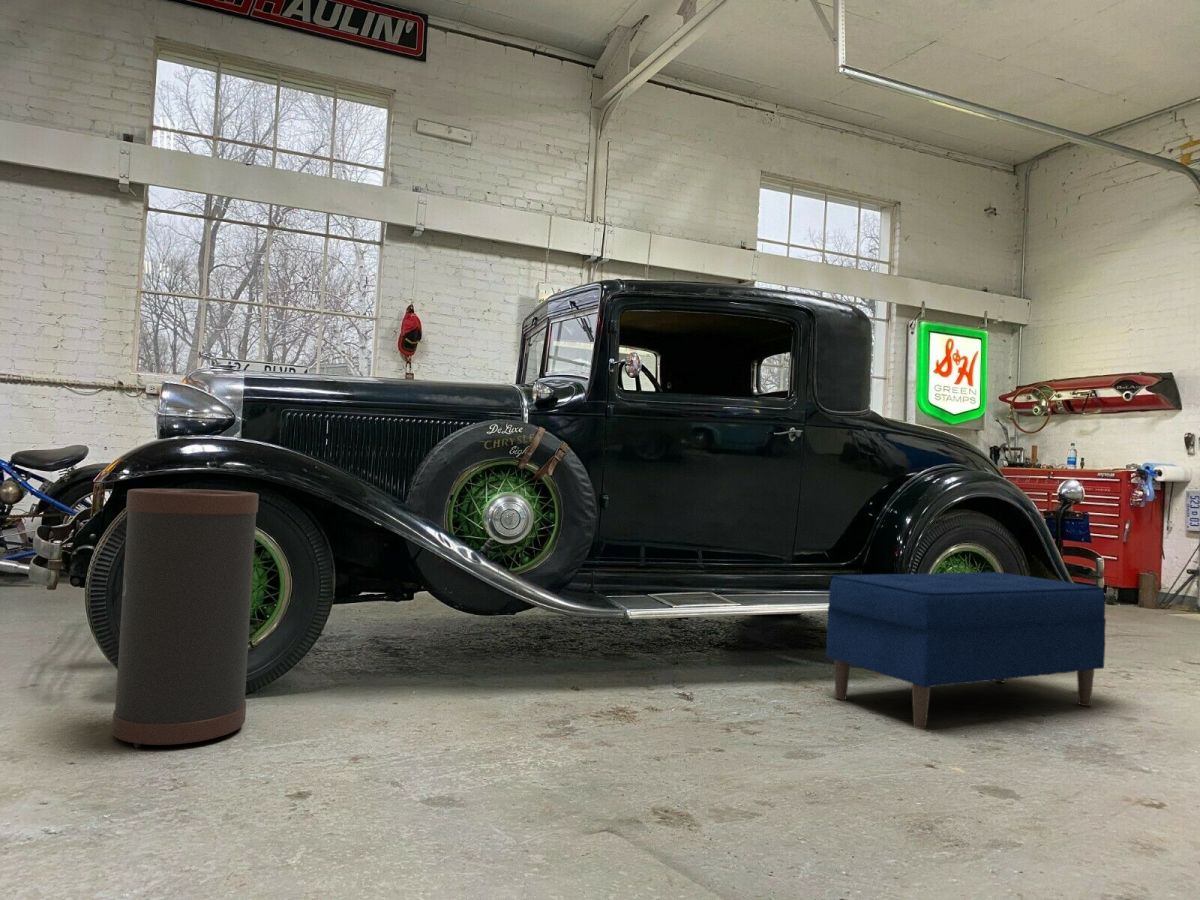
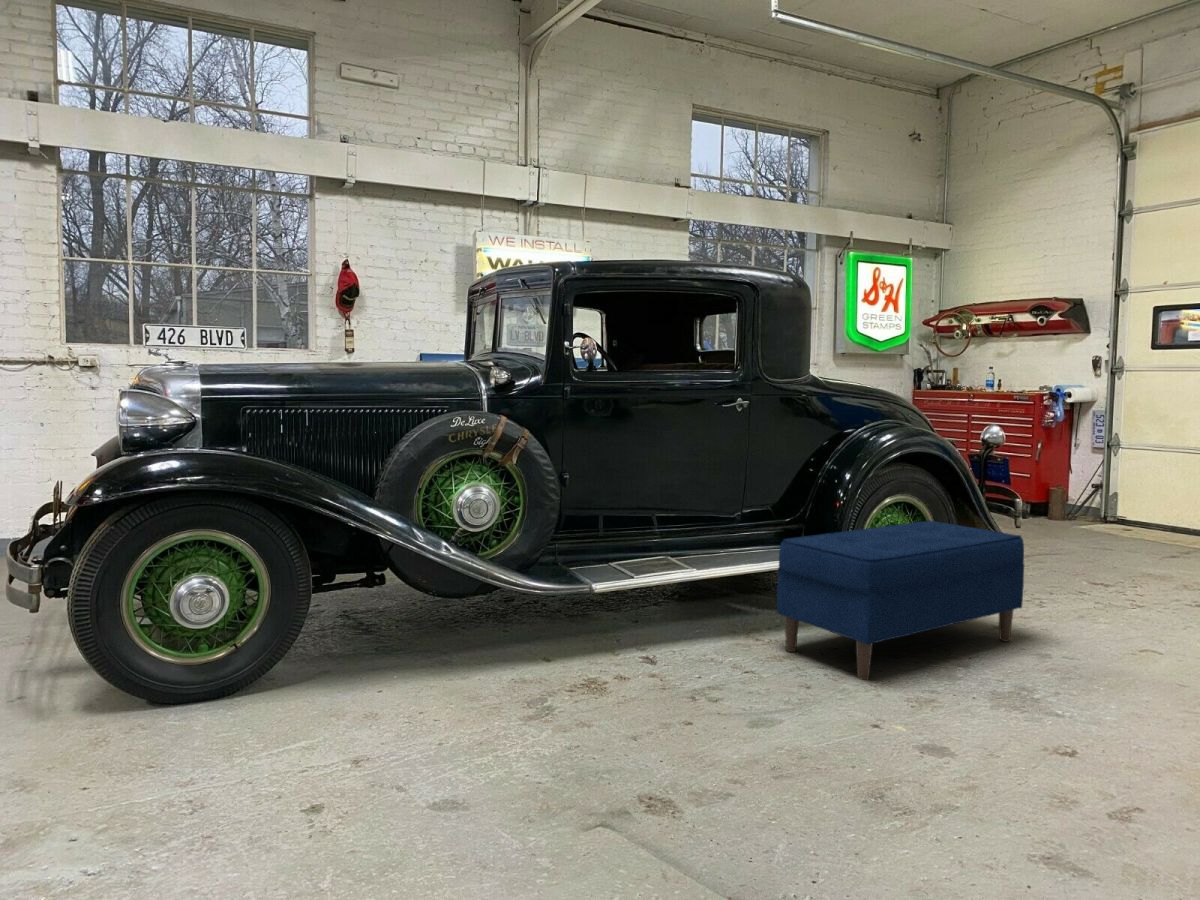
trash can: present [112,489,259,748] -> none [101,507,239,767]

